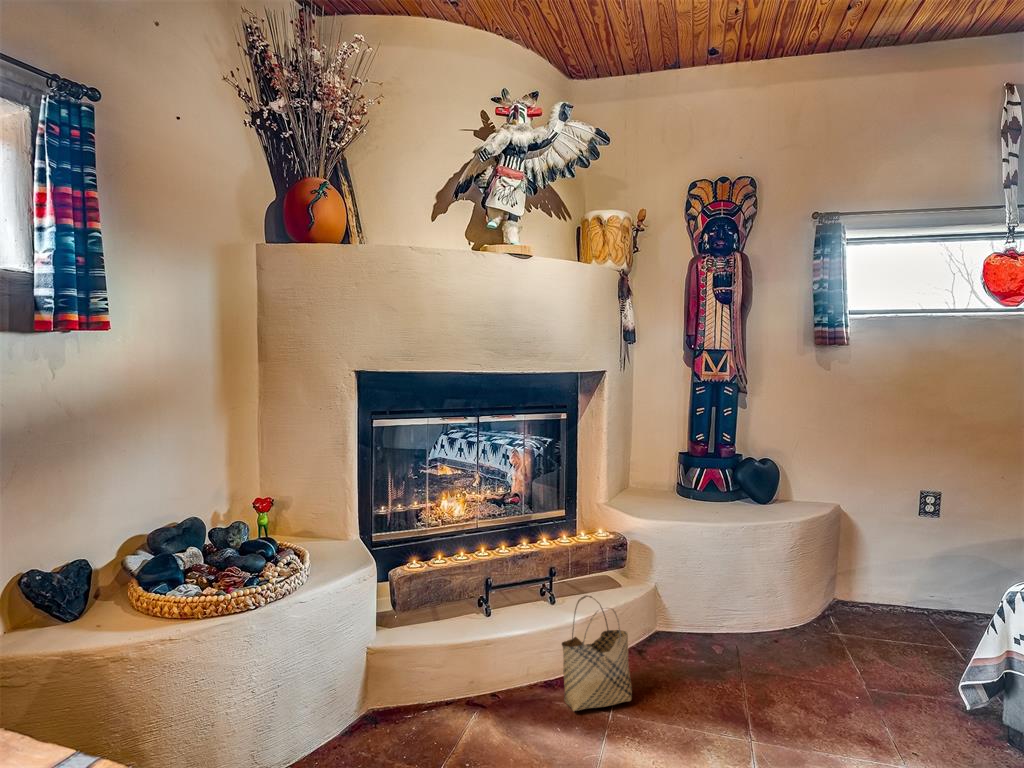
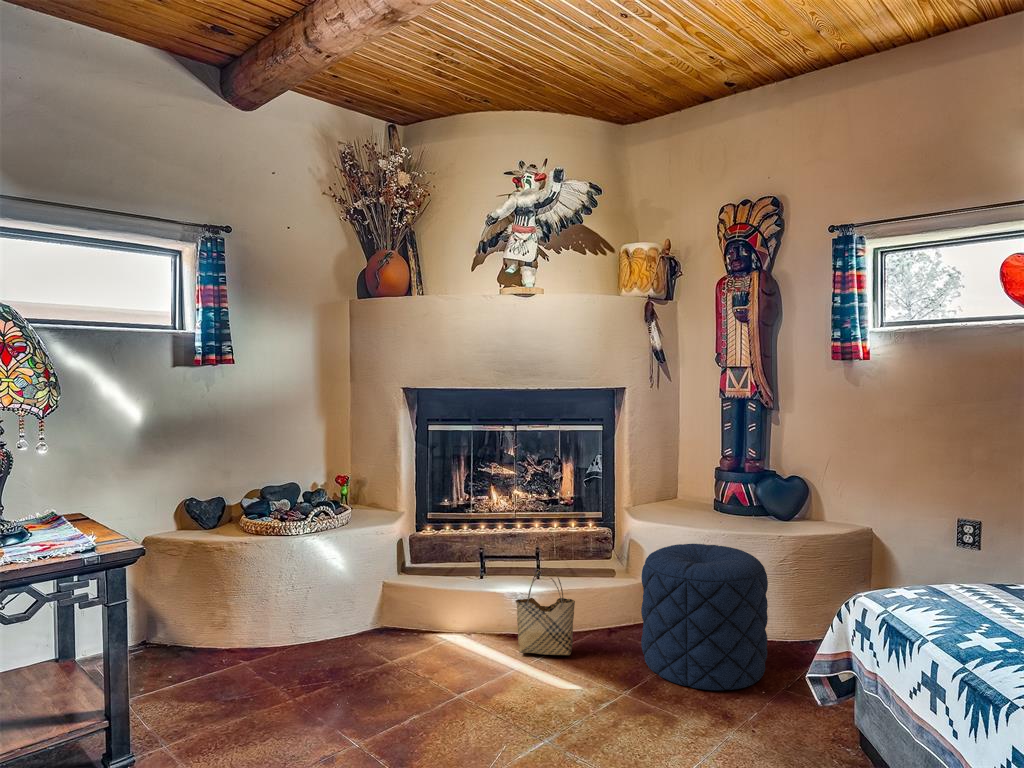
pouf: none [692,544,839,712] -> present [641,544,768,690]

